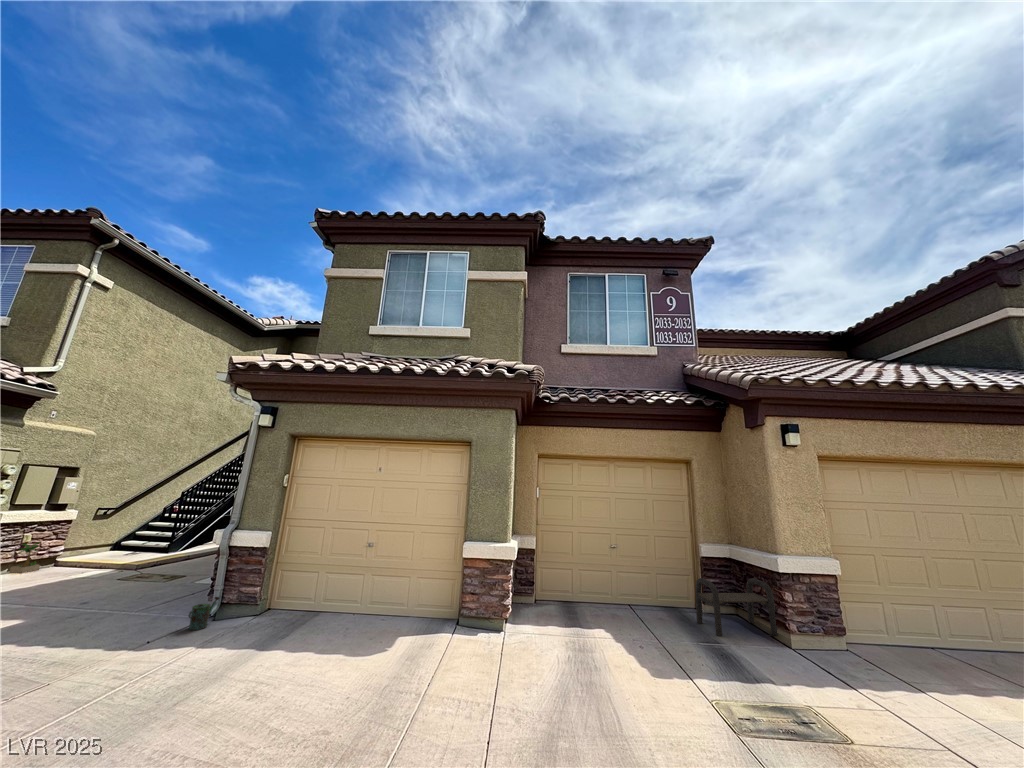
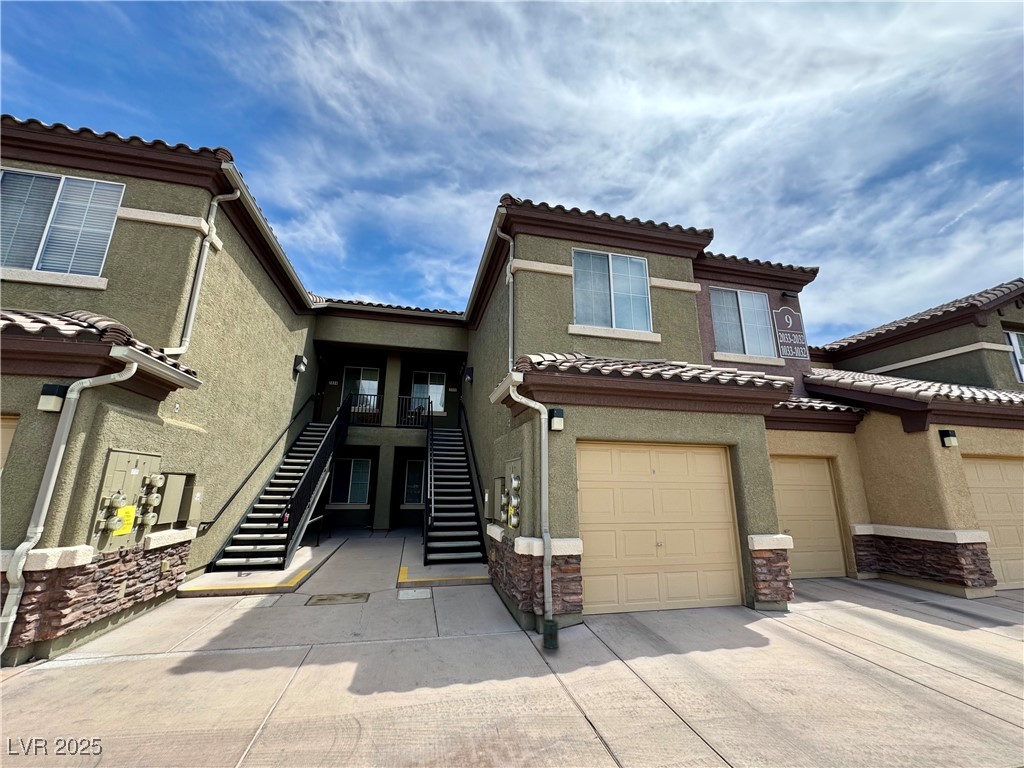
potted plant: present [10,543,40,573] -> none [149,569,187,612]
bench: present [696,578,778,636] -> none [885,551,954,598]

